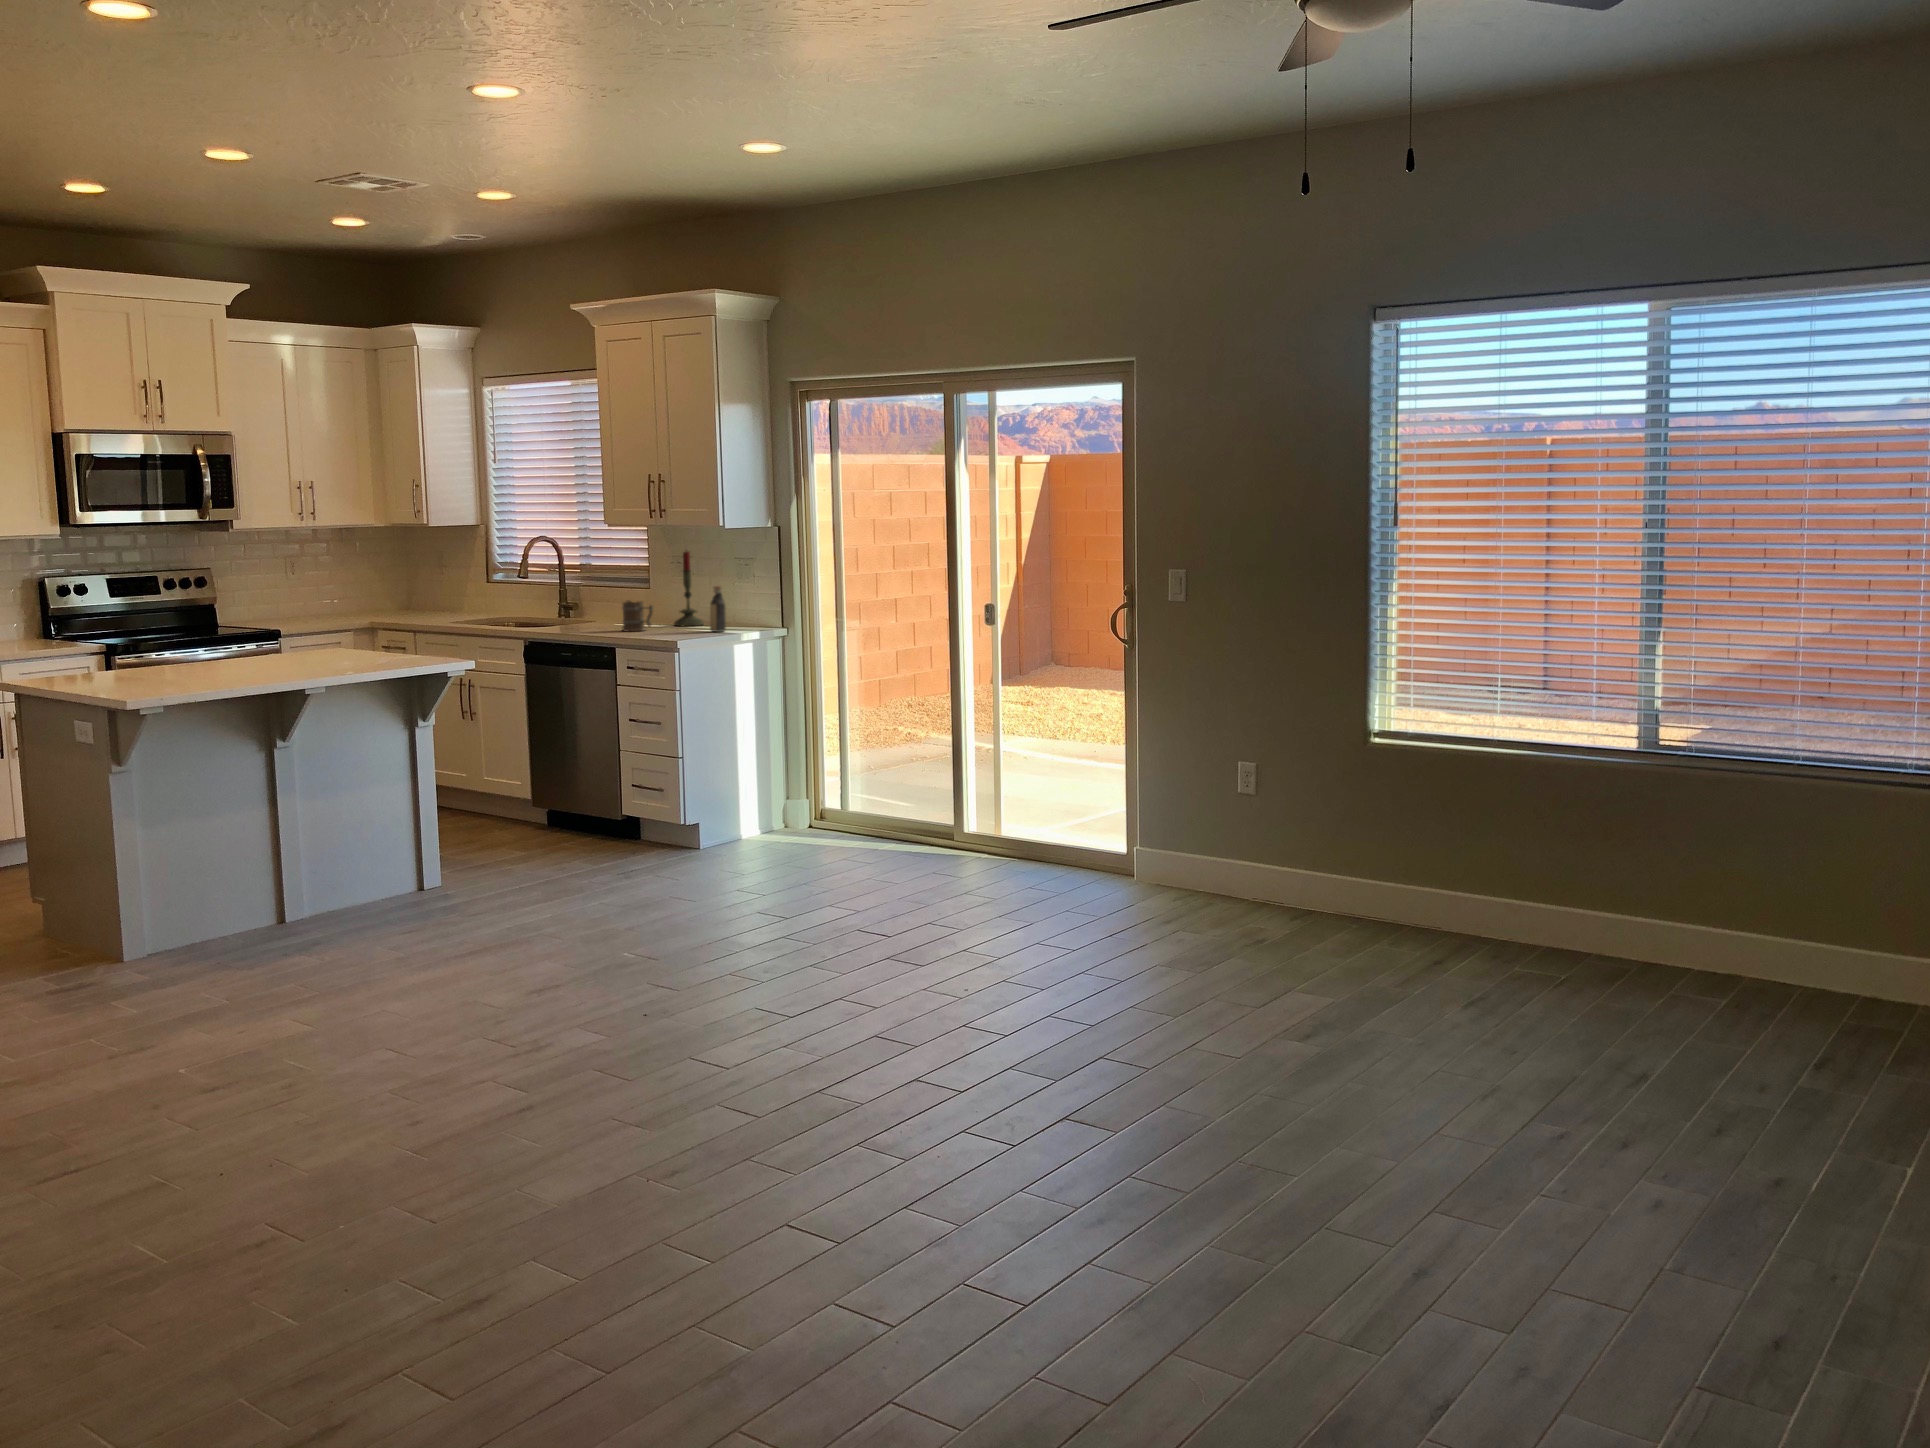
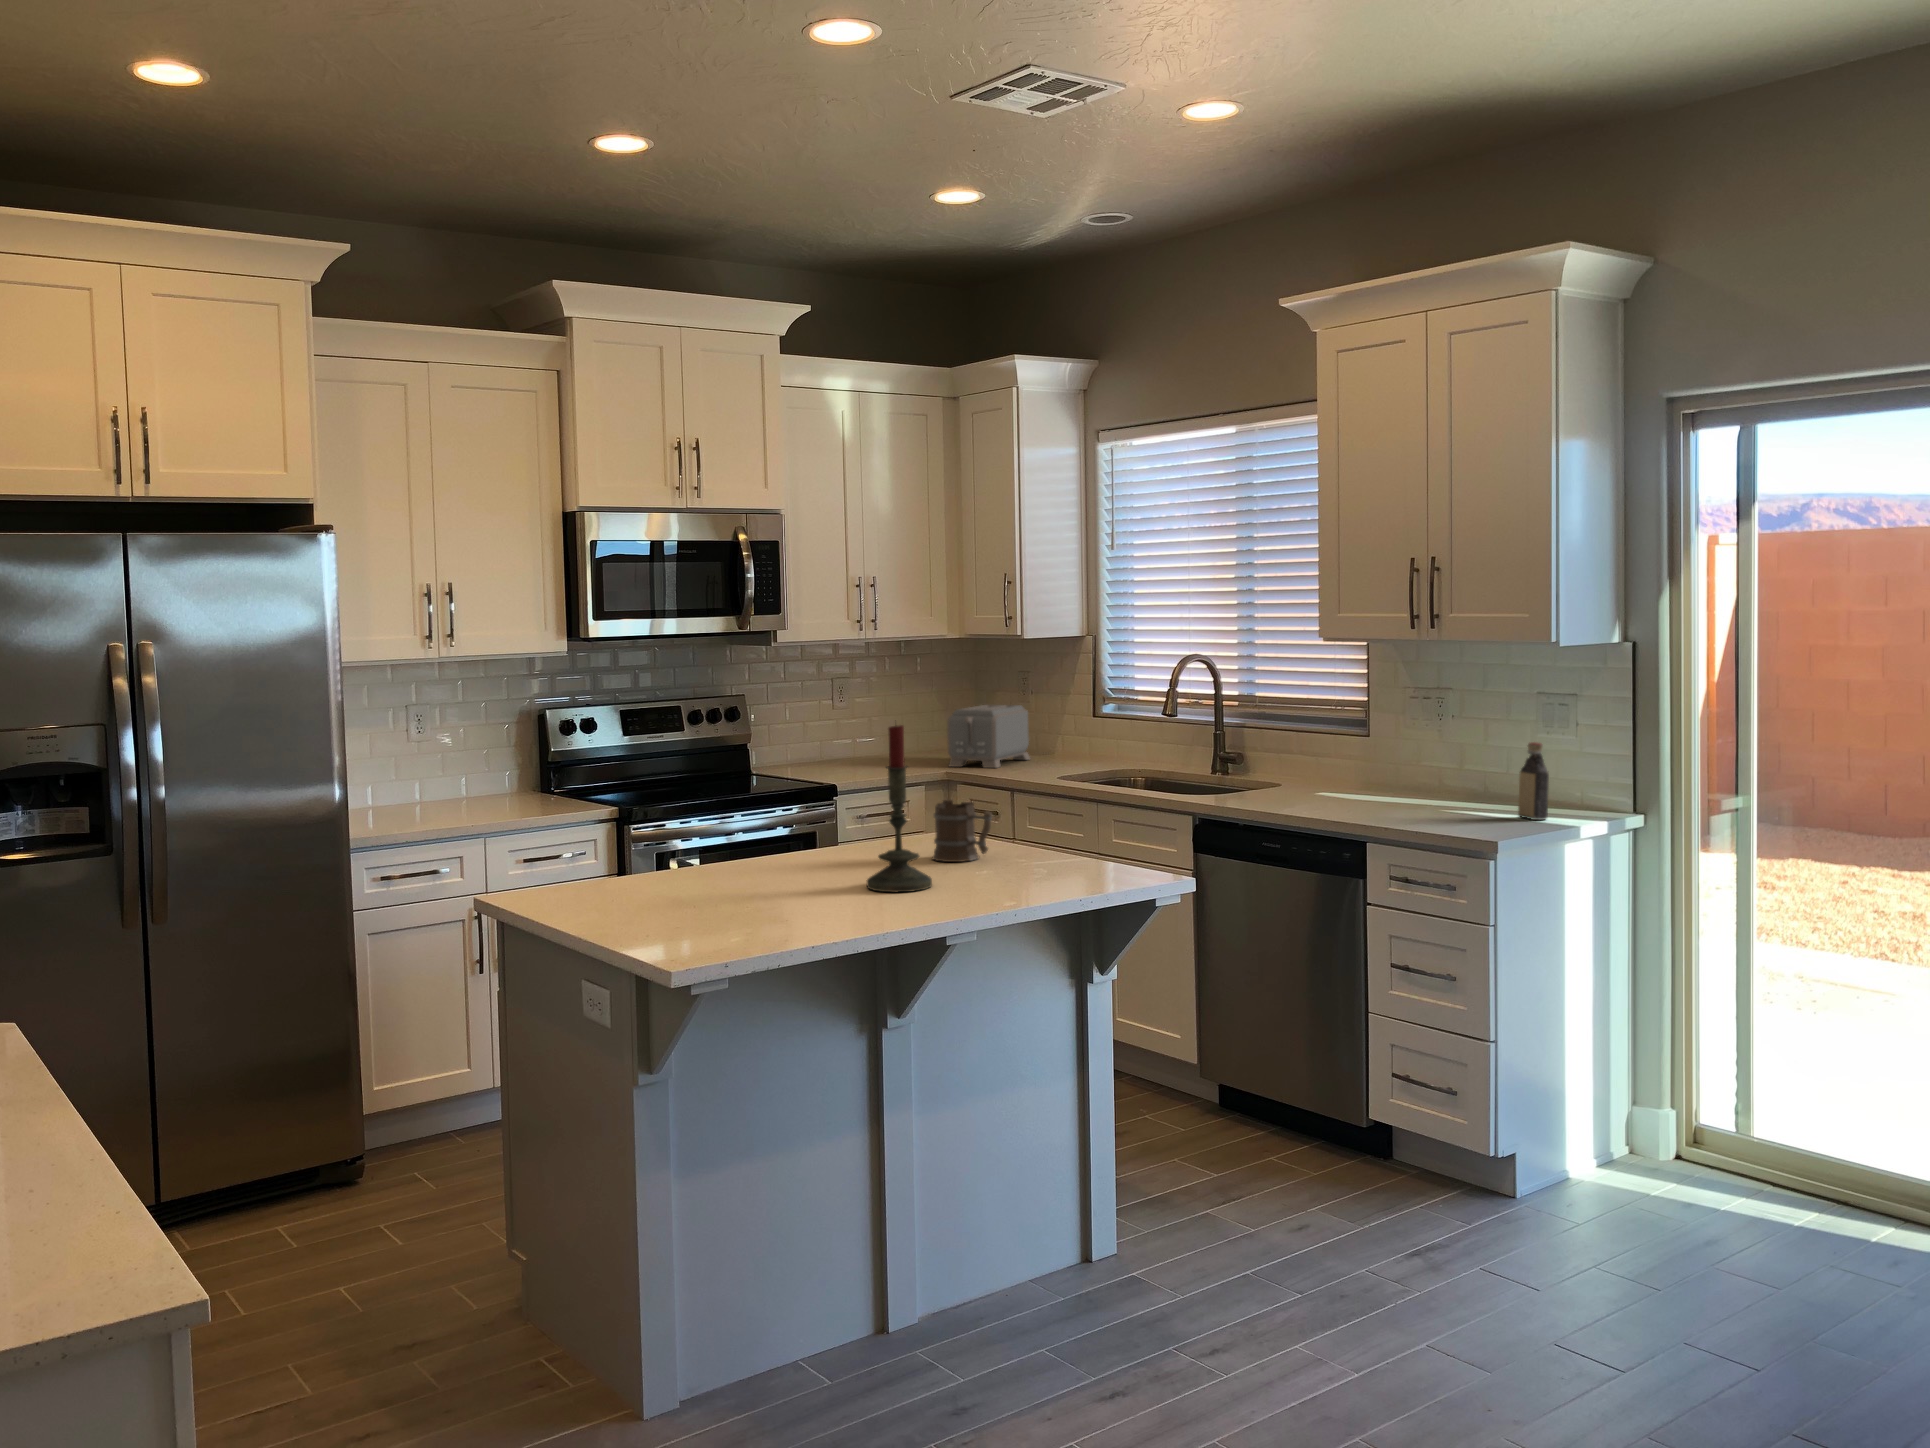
candle: present [674,551,704,626] -> present [867,725,932,892]
toaster: none [374,575,442,619] -> present [947,705,1030,768]
mug: present [622,600,653,631] -> present [933,800,992,862]

